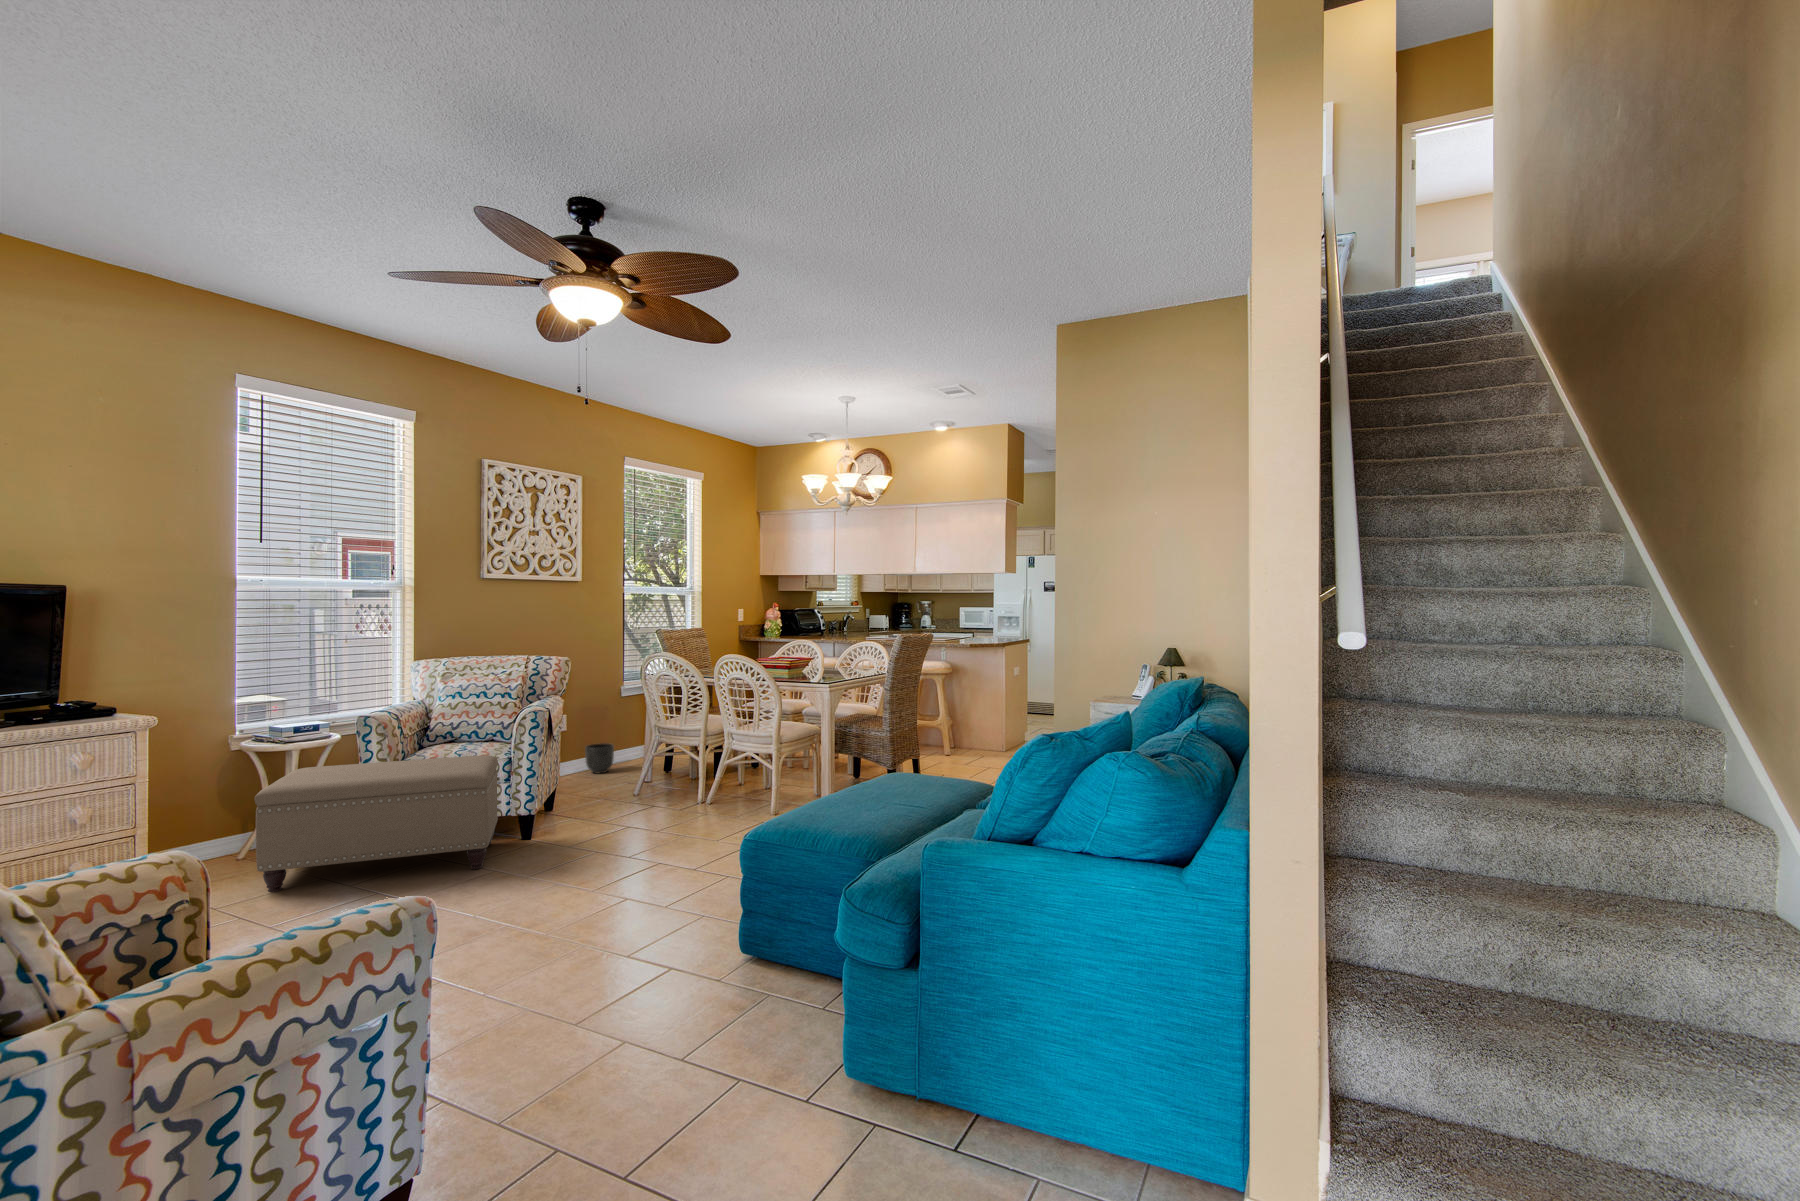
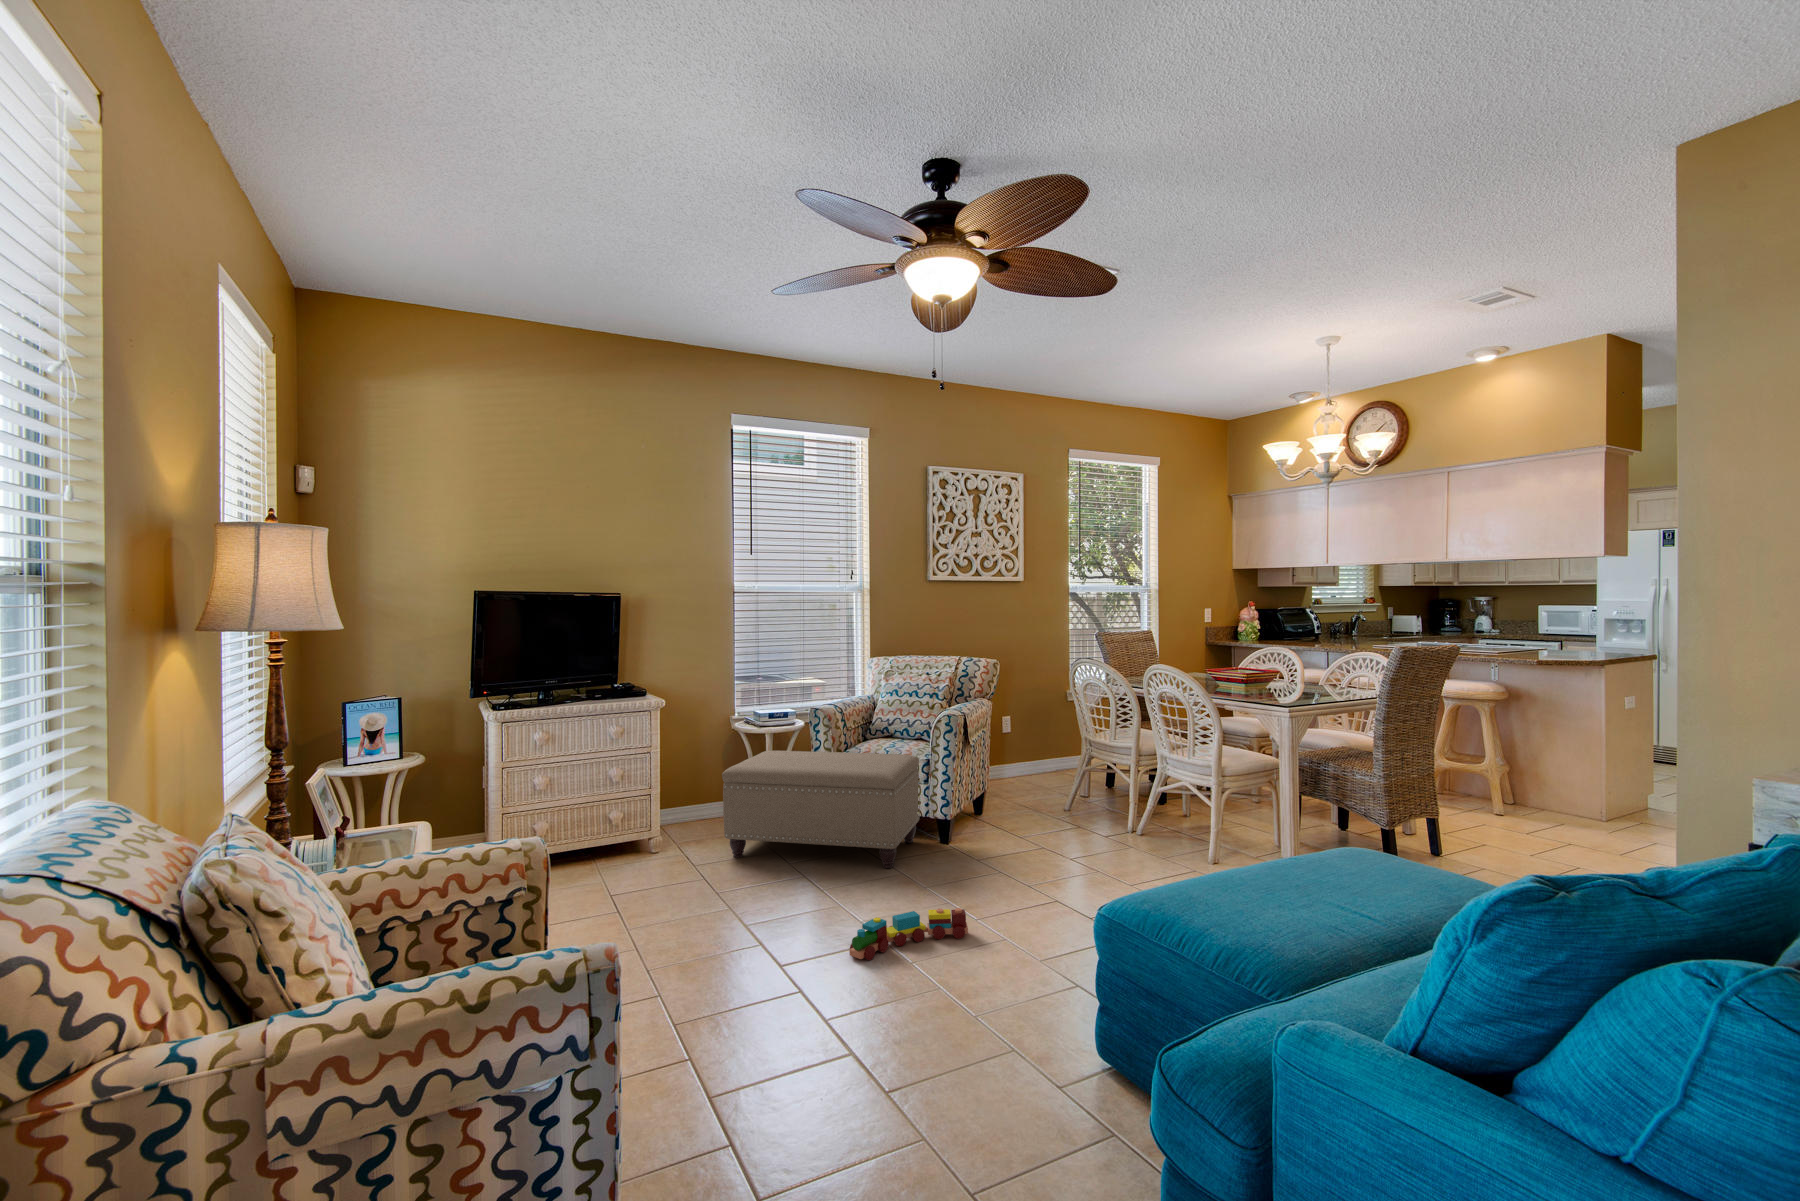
planter: present [585,743,614,773] -> none [1032,747,1060,778]
toy train: none [483,880,595,941] -> present [849,908,968,960]

